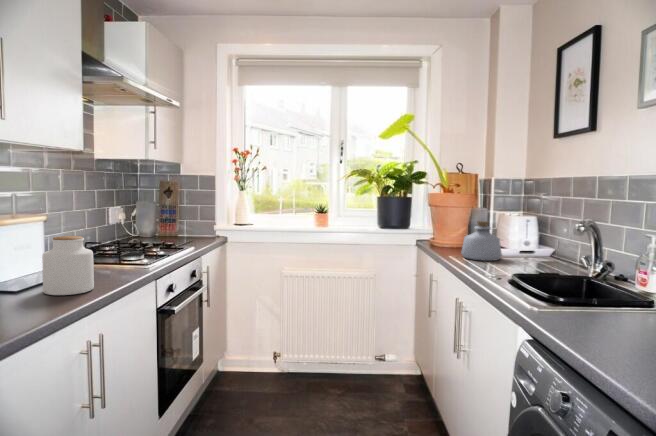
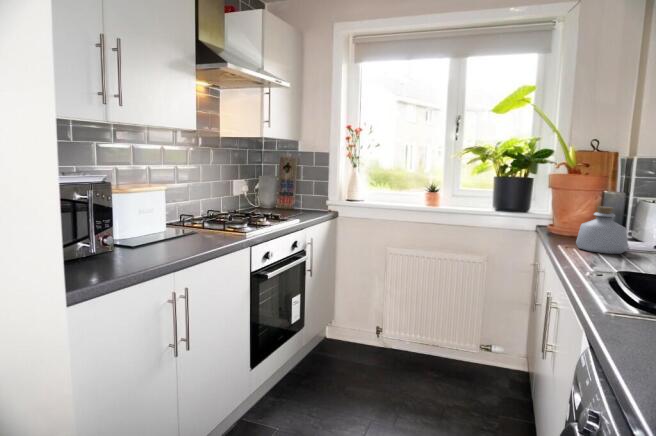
jar: present [42,236,94,295] -> none [148,202,188,252]

